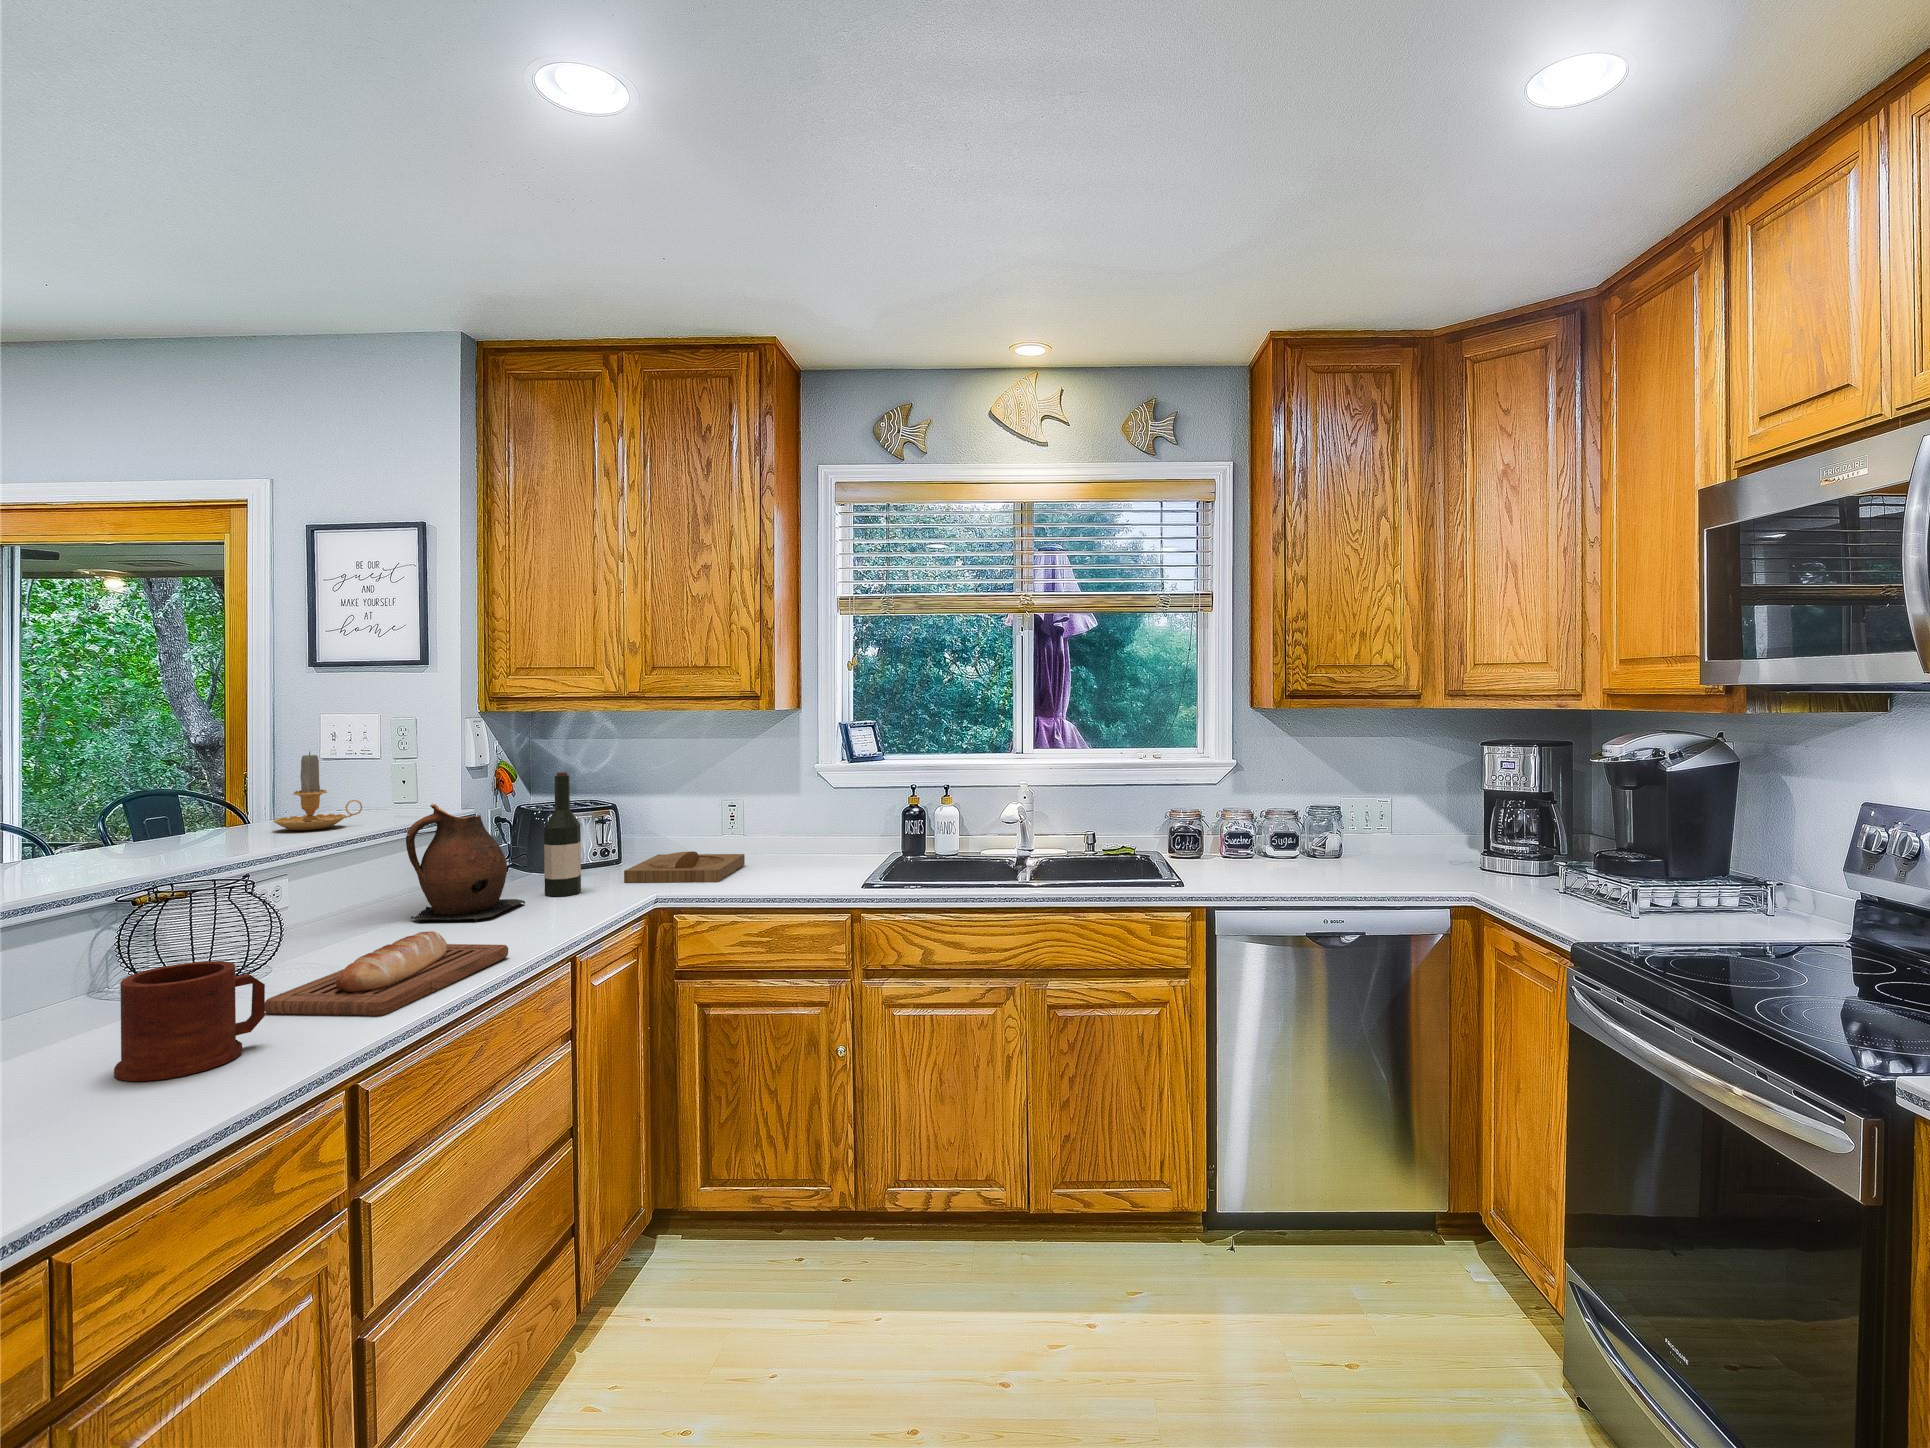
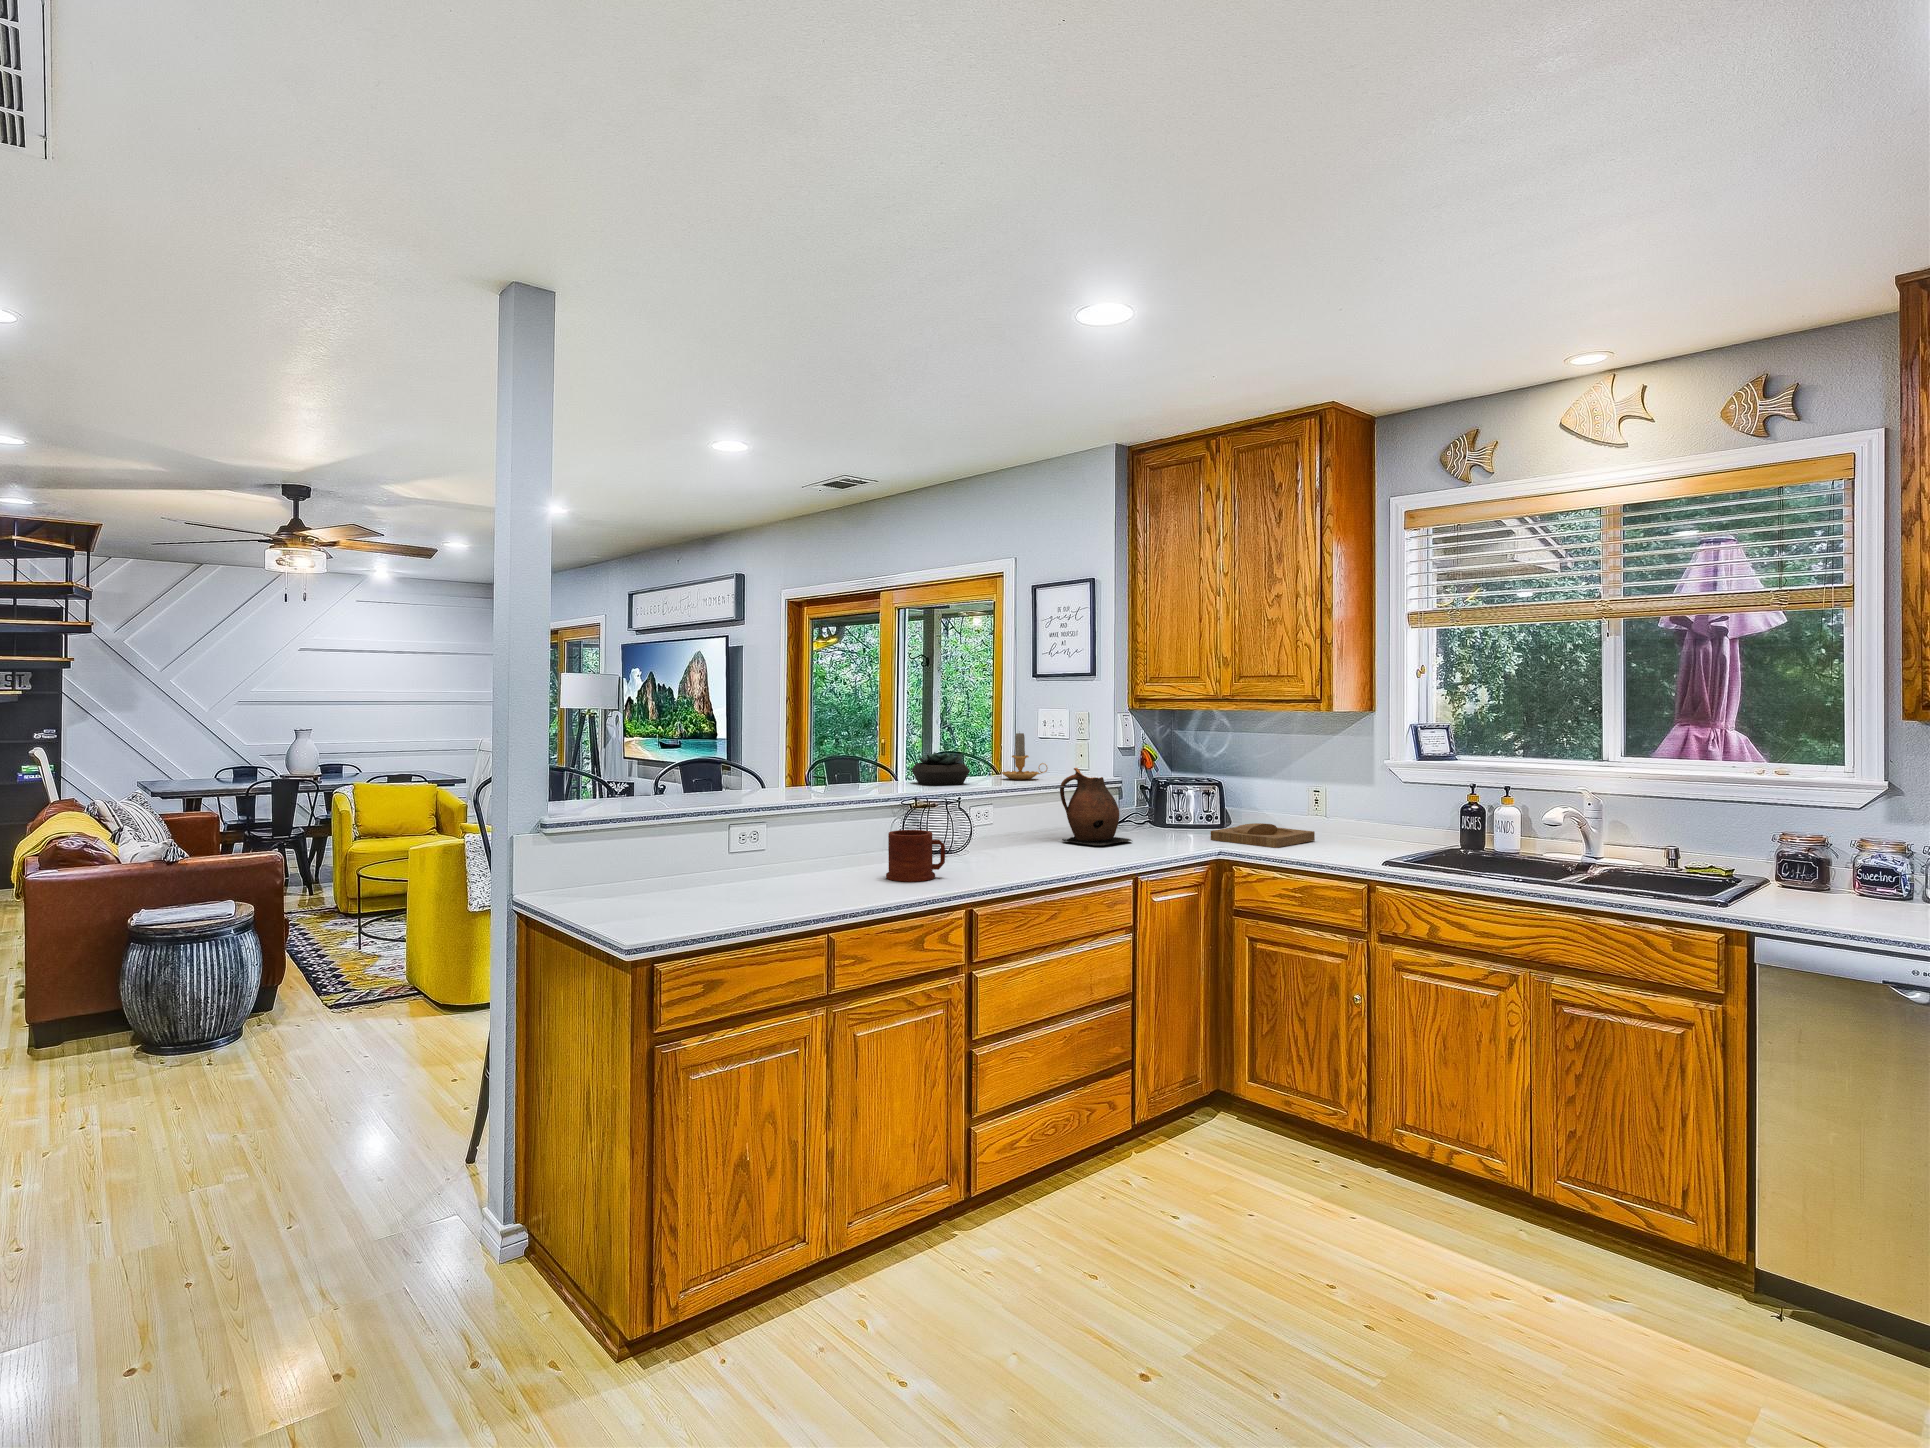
wine bottle: present [544,772,581,896] -> none [1150,753,1176,842]
succulent plant: none [85,796,228,860] -> present [911,752,970,785]
bread loaf: present [265,931,508,1016] -> none [956,840,1088,877]

